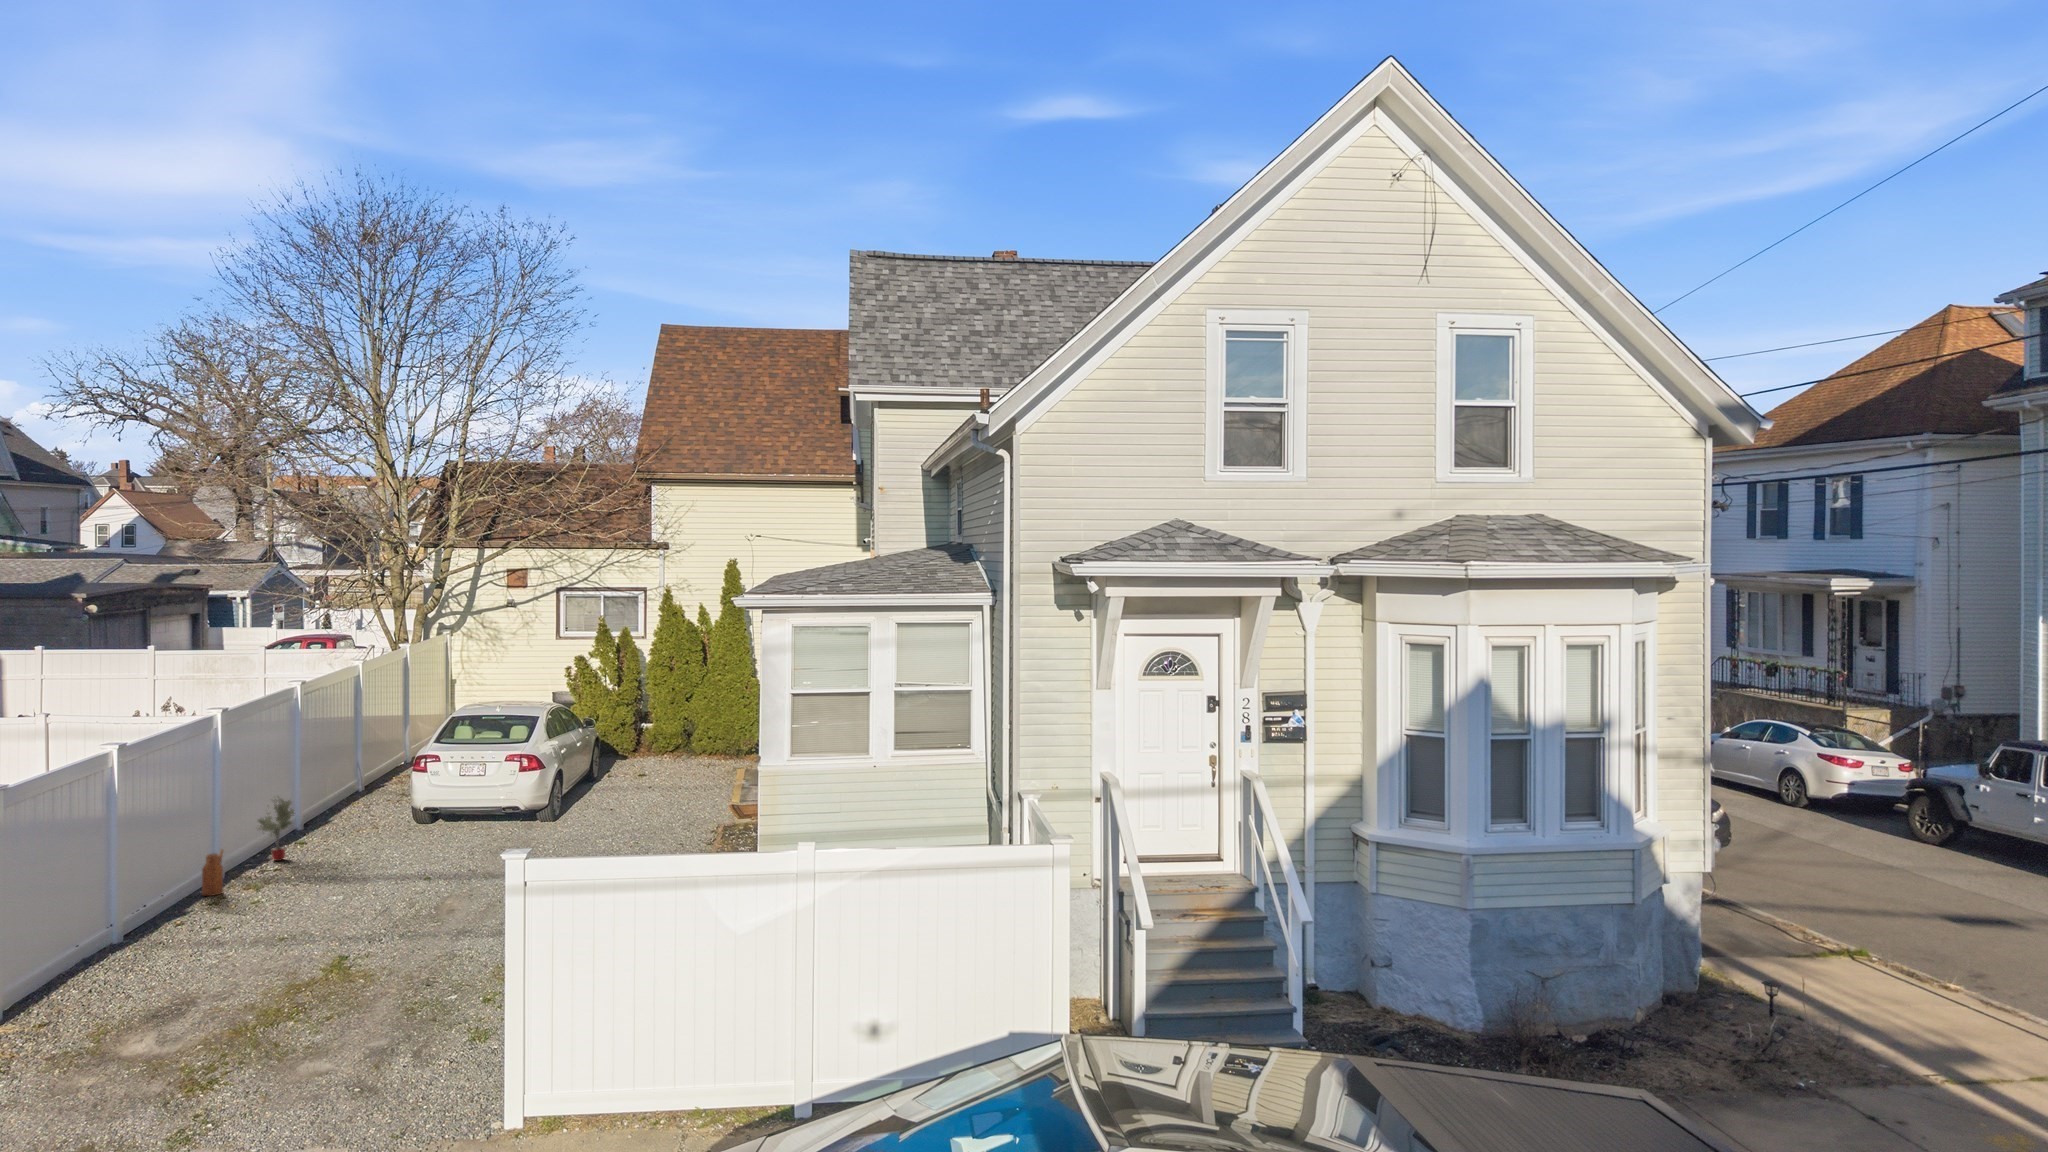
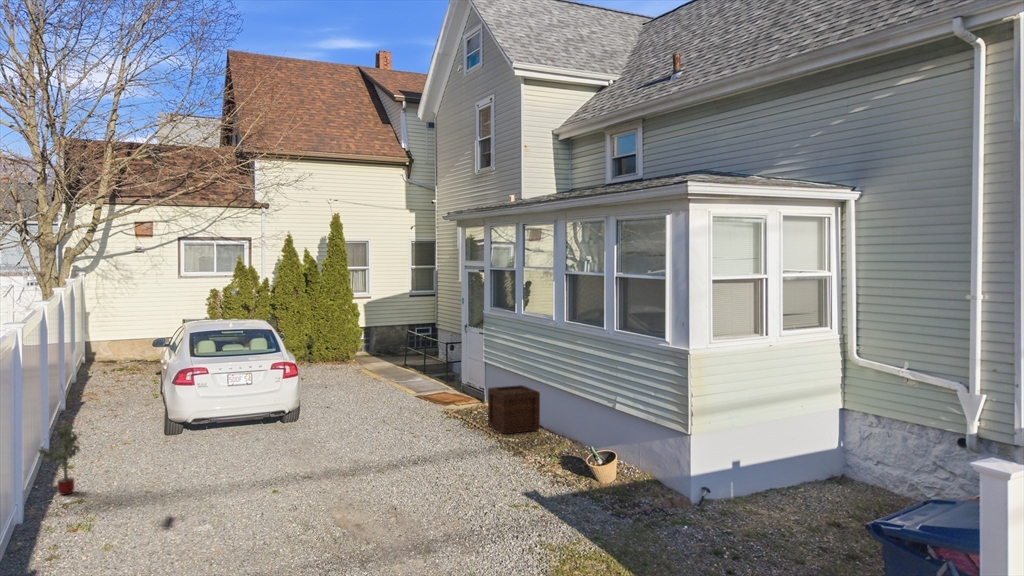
wooden crate: none [729,796,780,850] -> present [488,385,540,434]
watering can: present [202,849,223,896] -> none [17,493,47,557]

